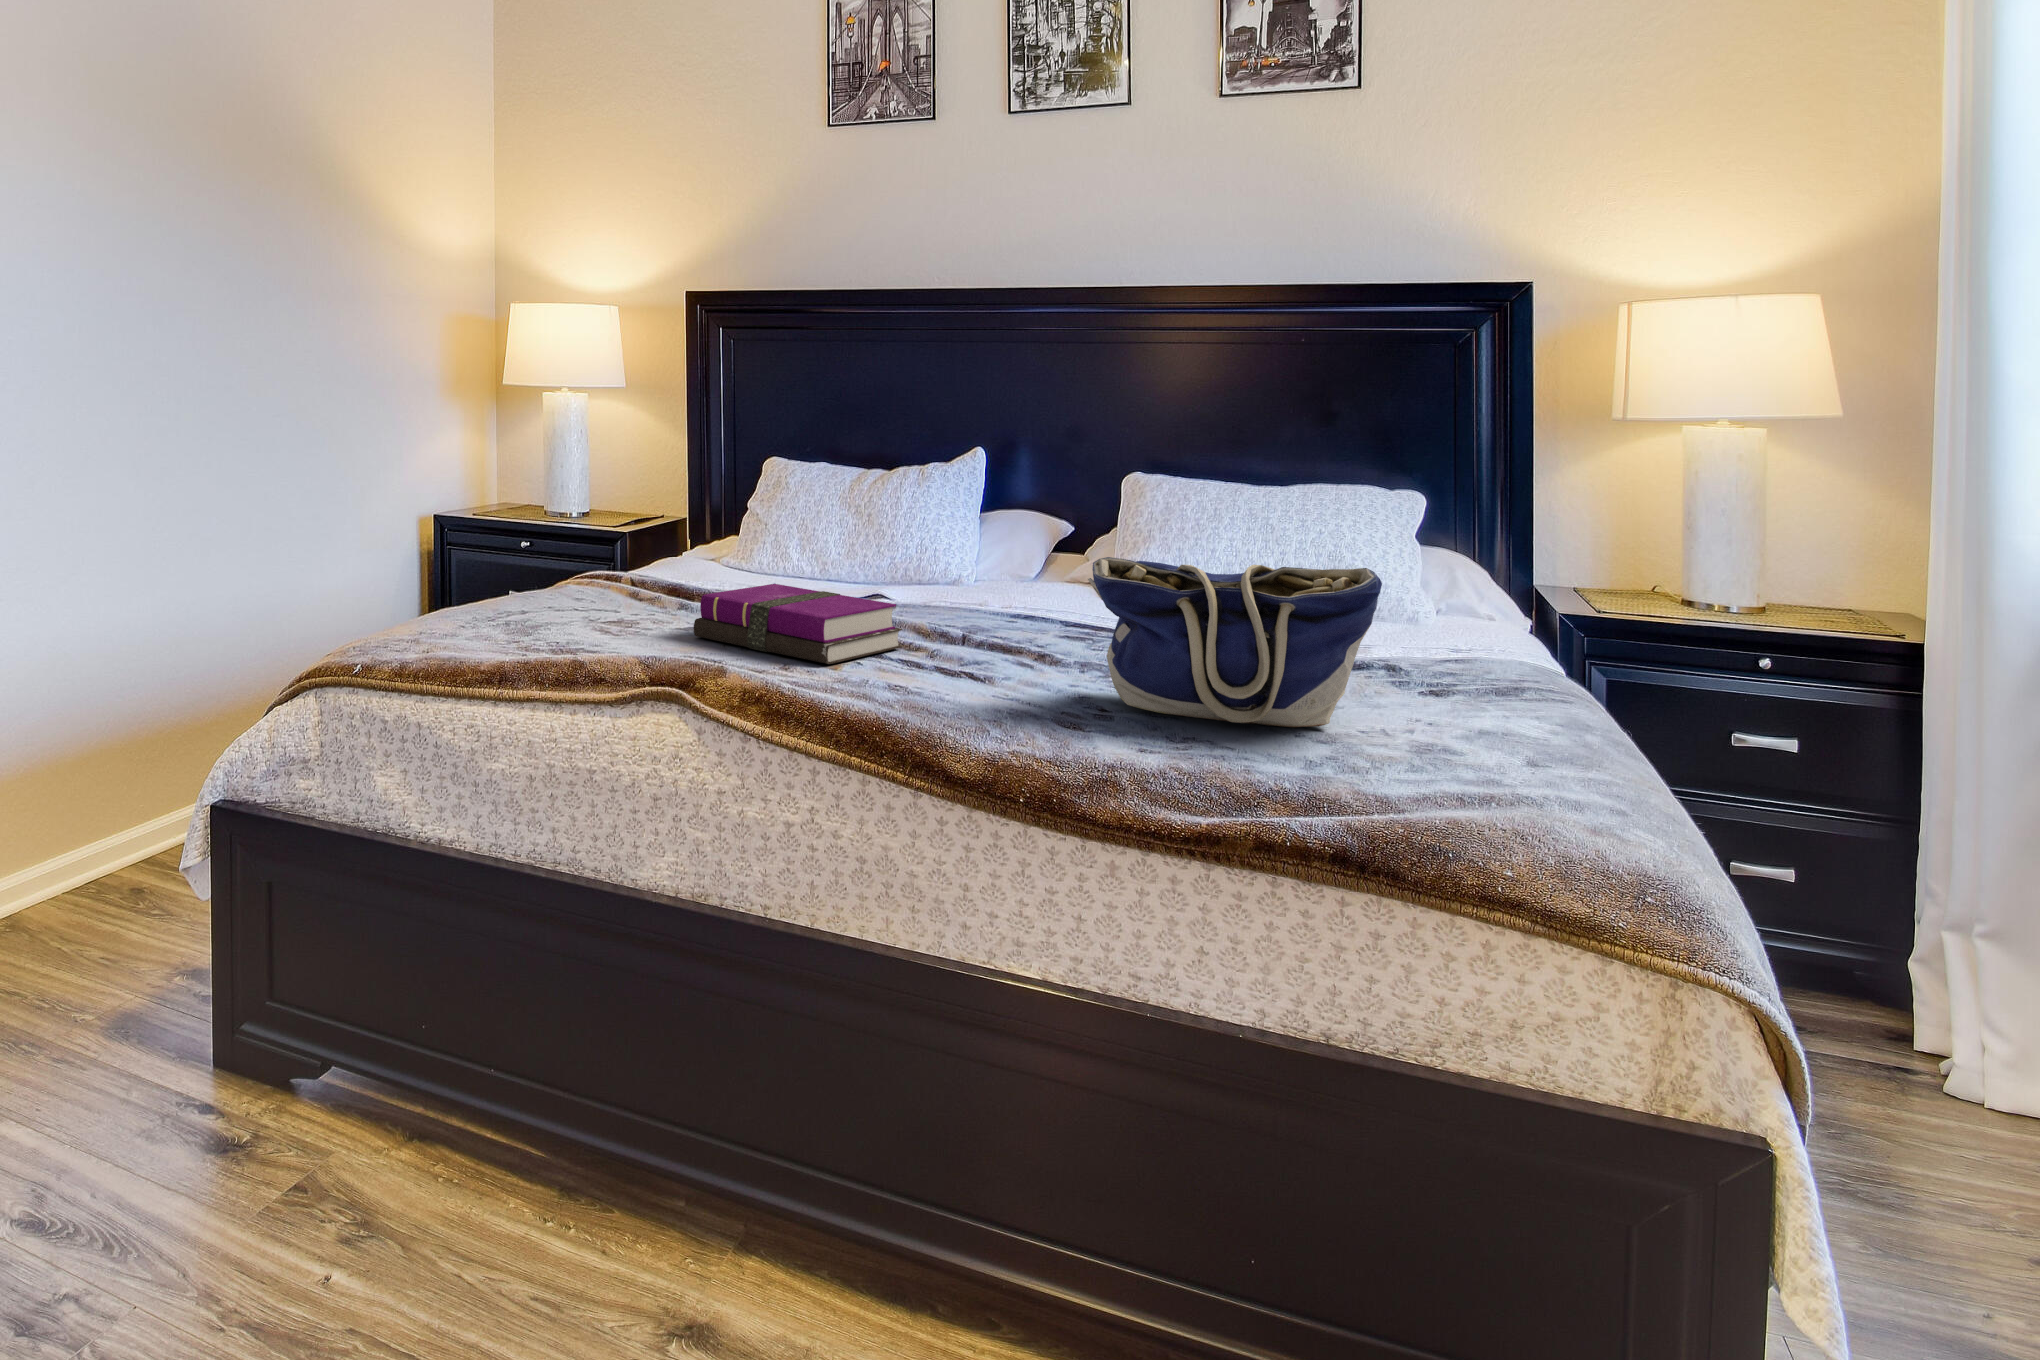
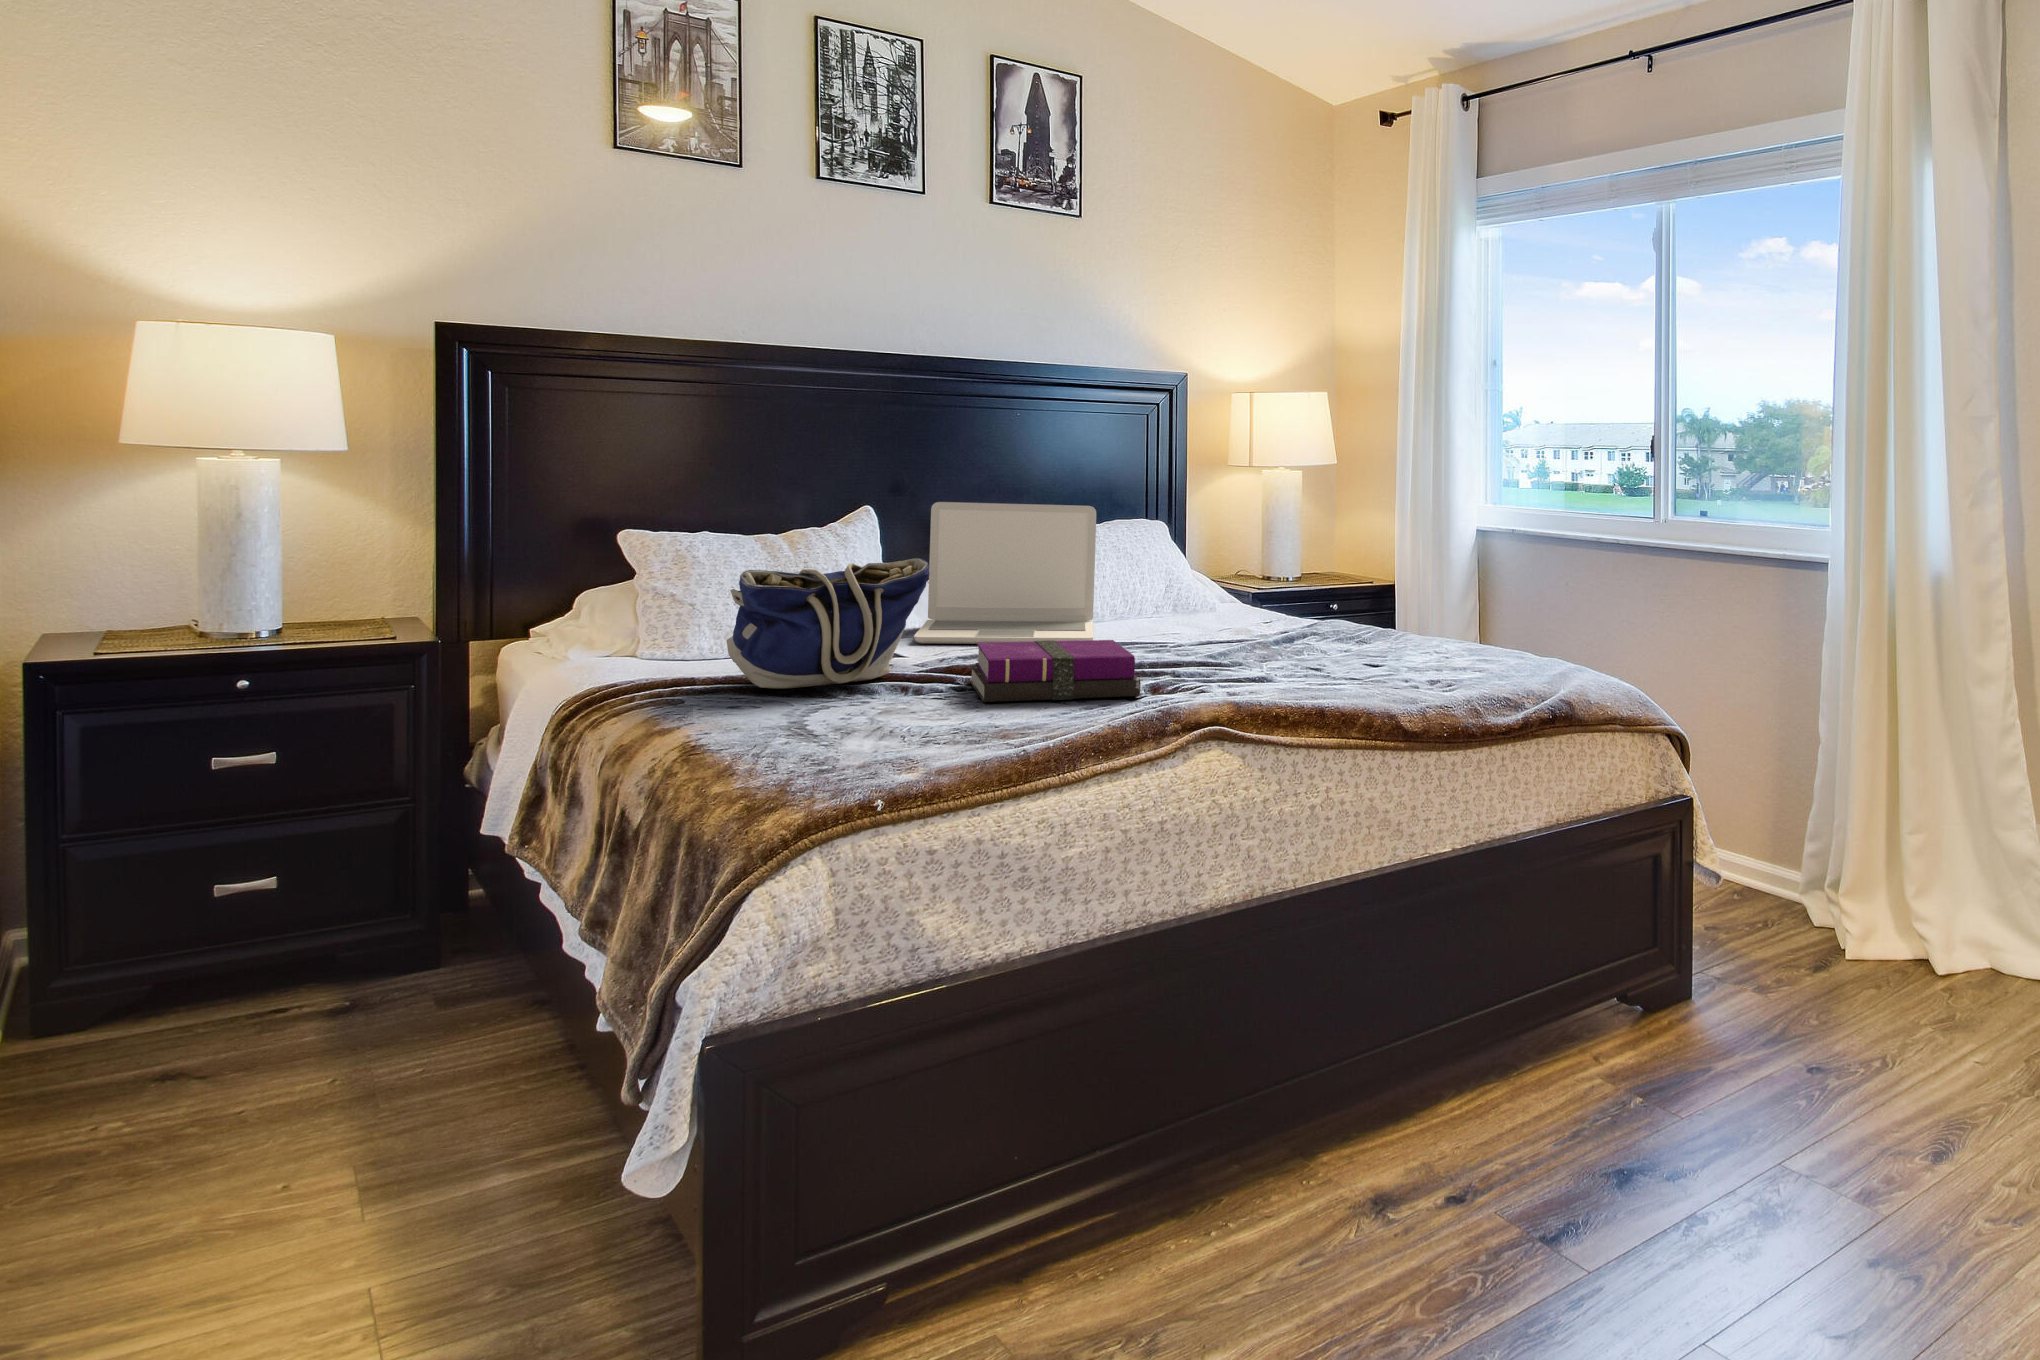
laptop: none [891,448,1142,622] -> present [914,502,1096,644]
tote bag: present [1088,557,1382,727] -> present [727,558,930,688]

